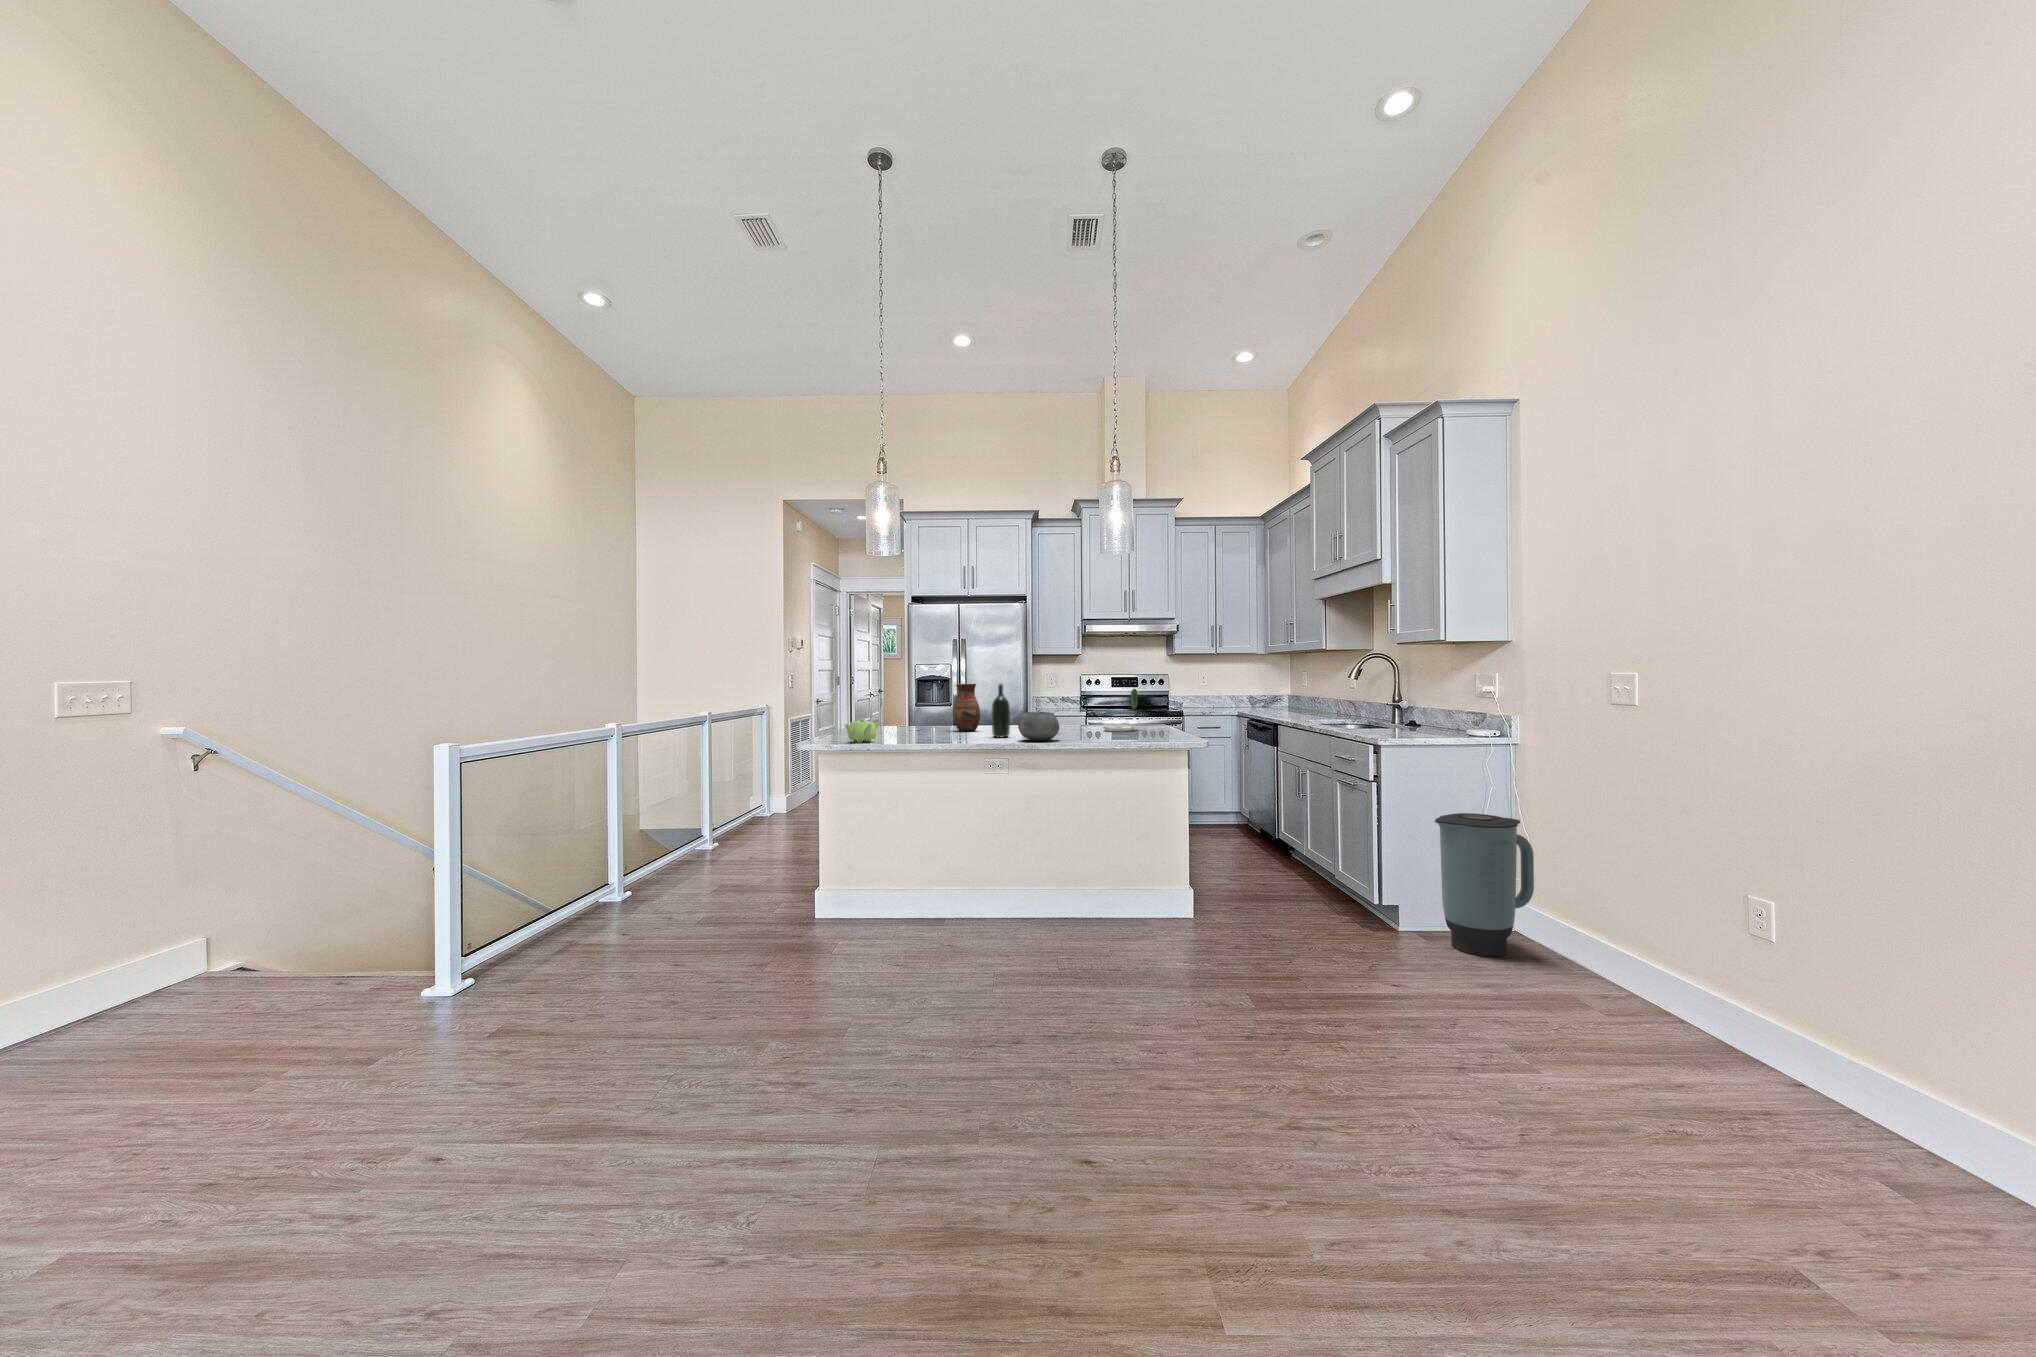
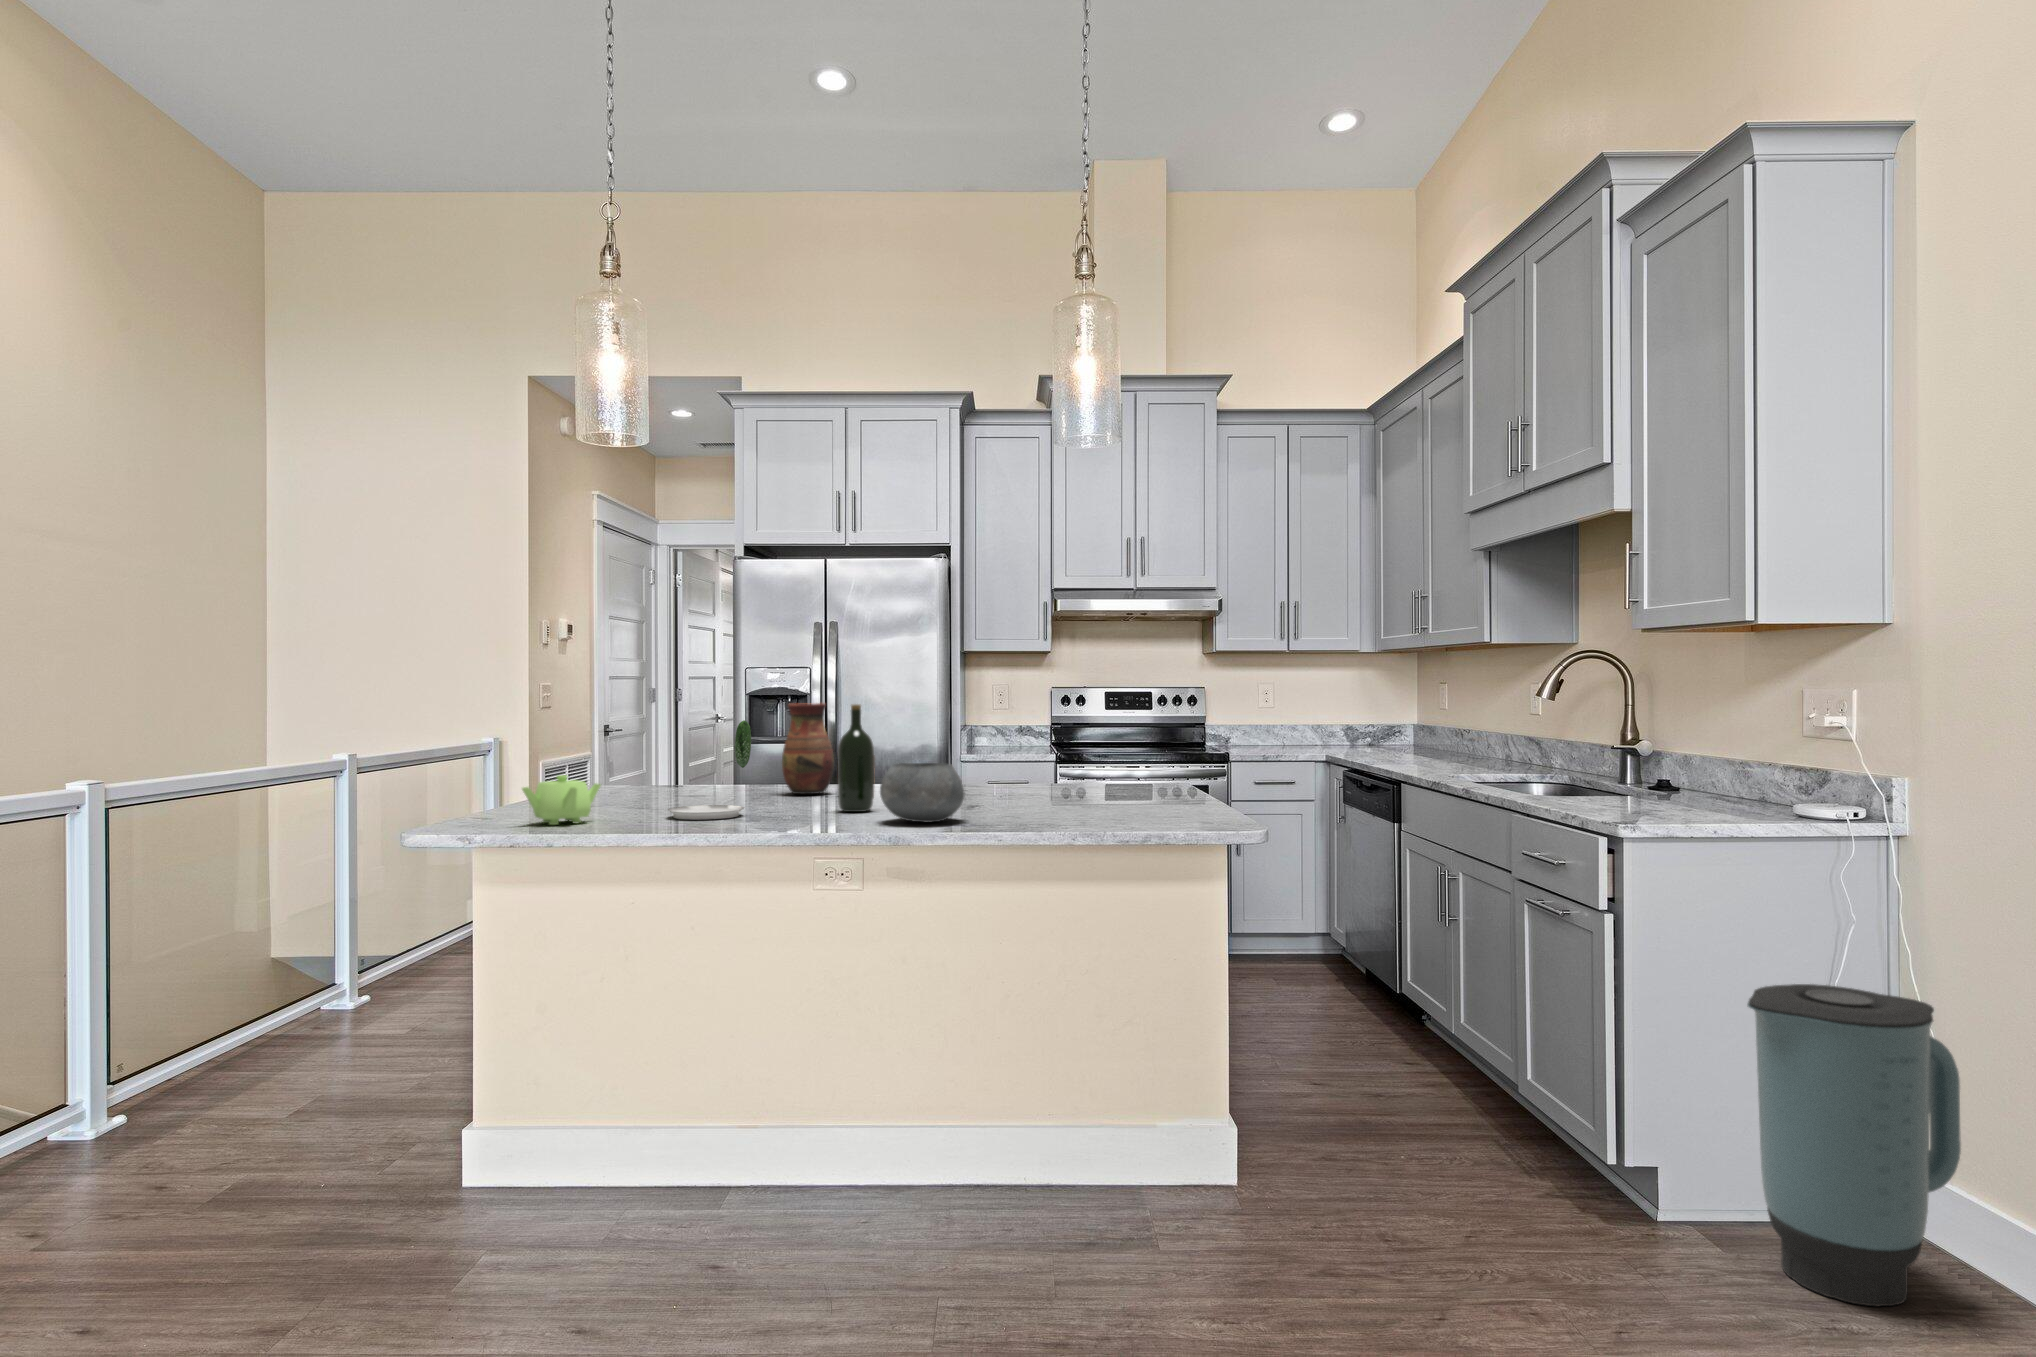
plate: present [1103,689,1138,732] -> present [668,720,751,820]

